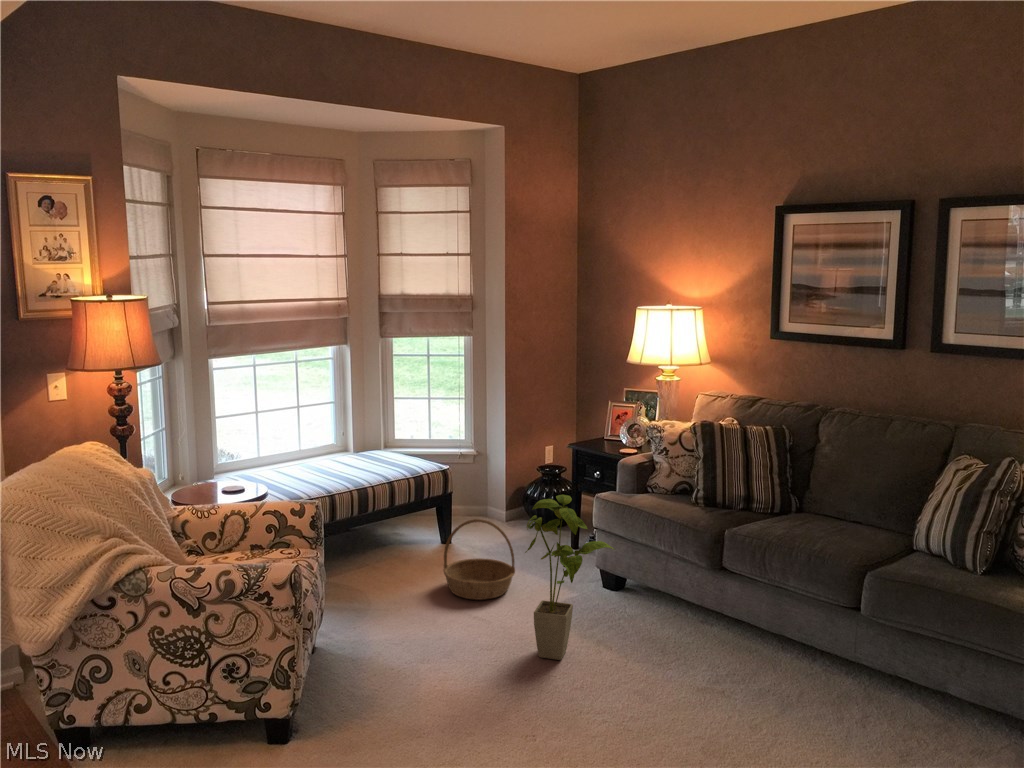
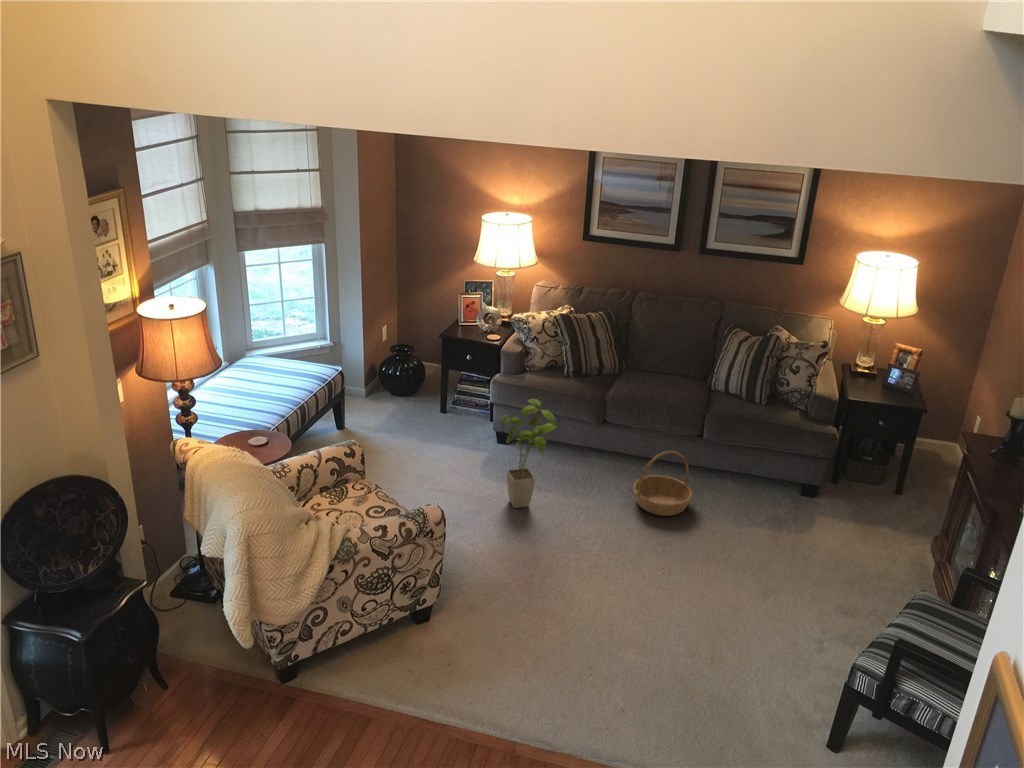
basket: present [444,519,515,600] -> present [633,451,692,516]

